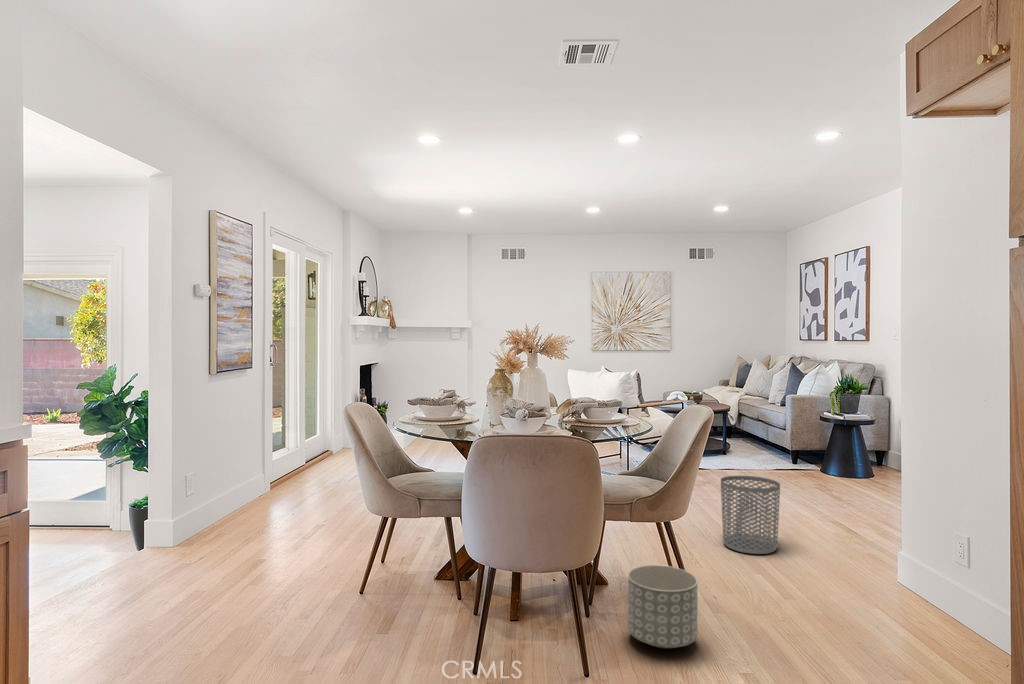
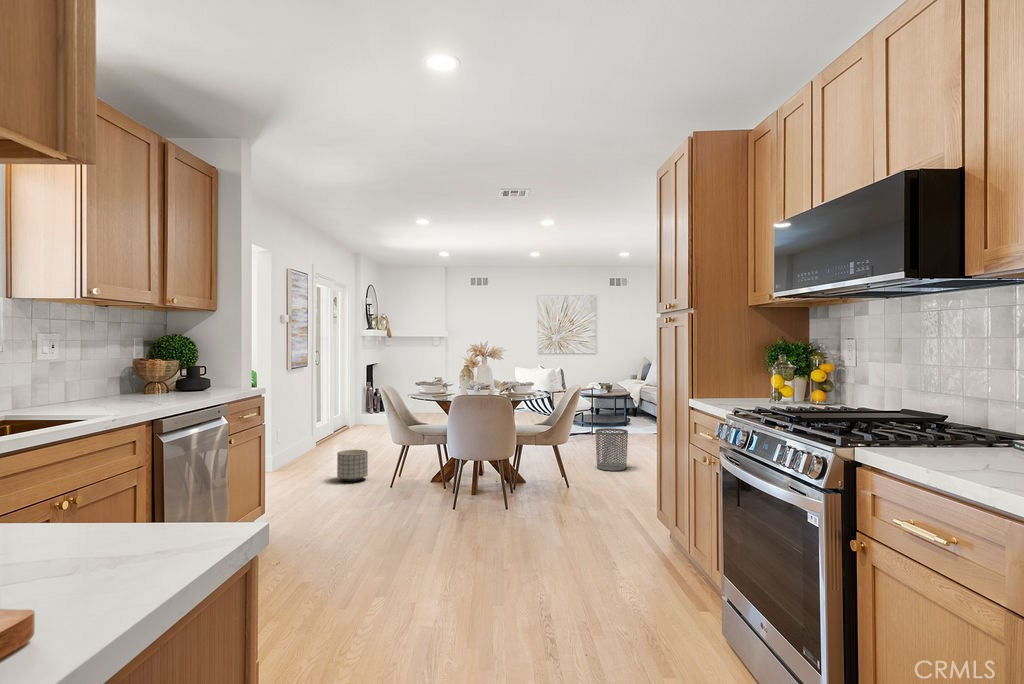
planter: present [628,565,698,649] -> present [337,450,368,482]

